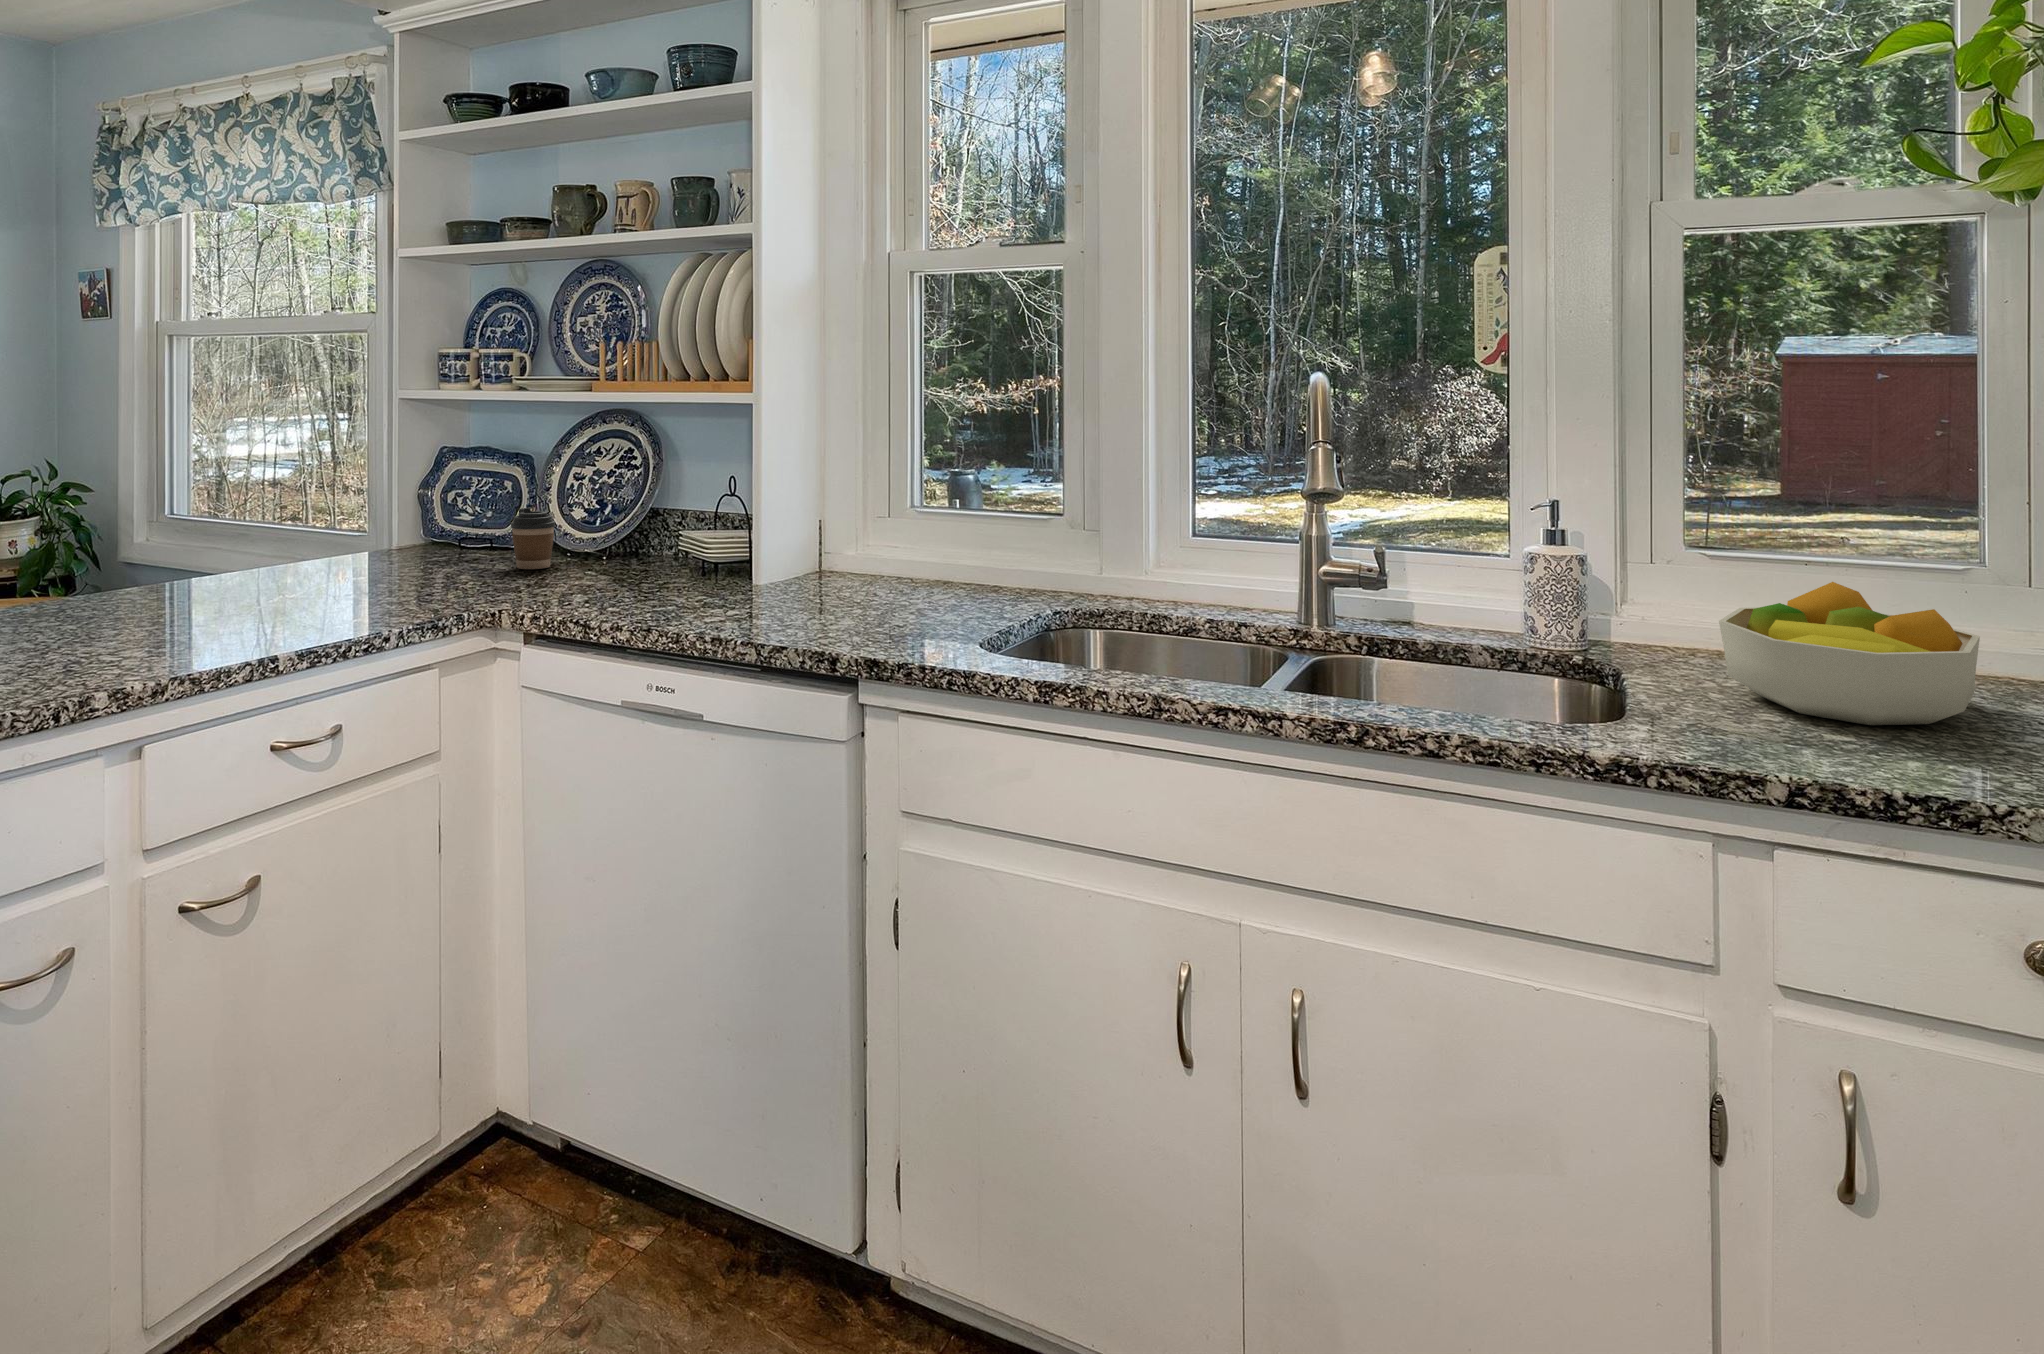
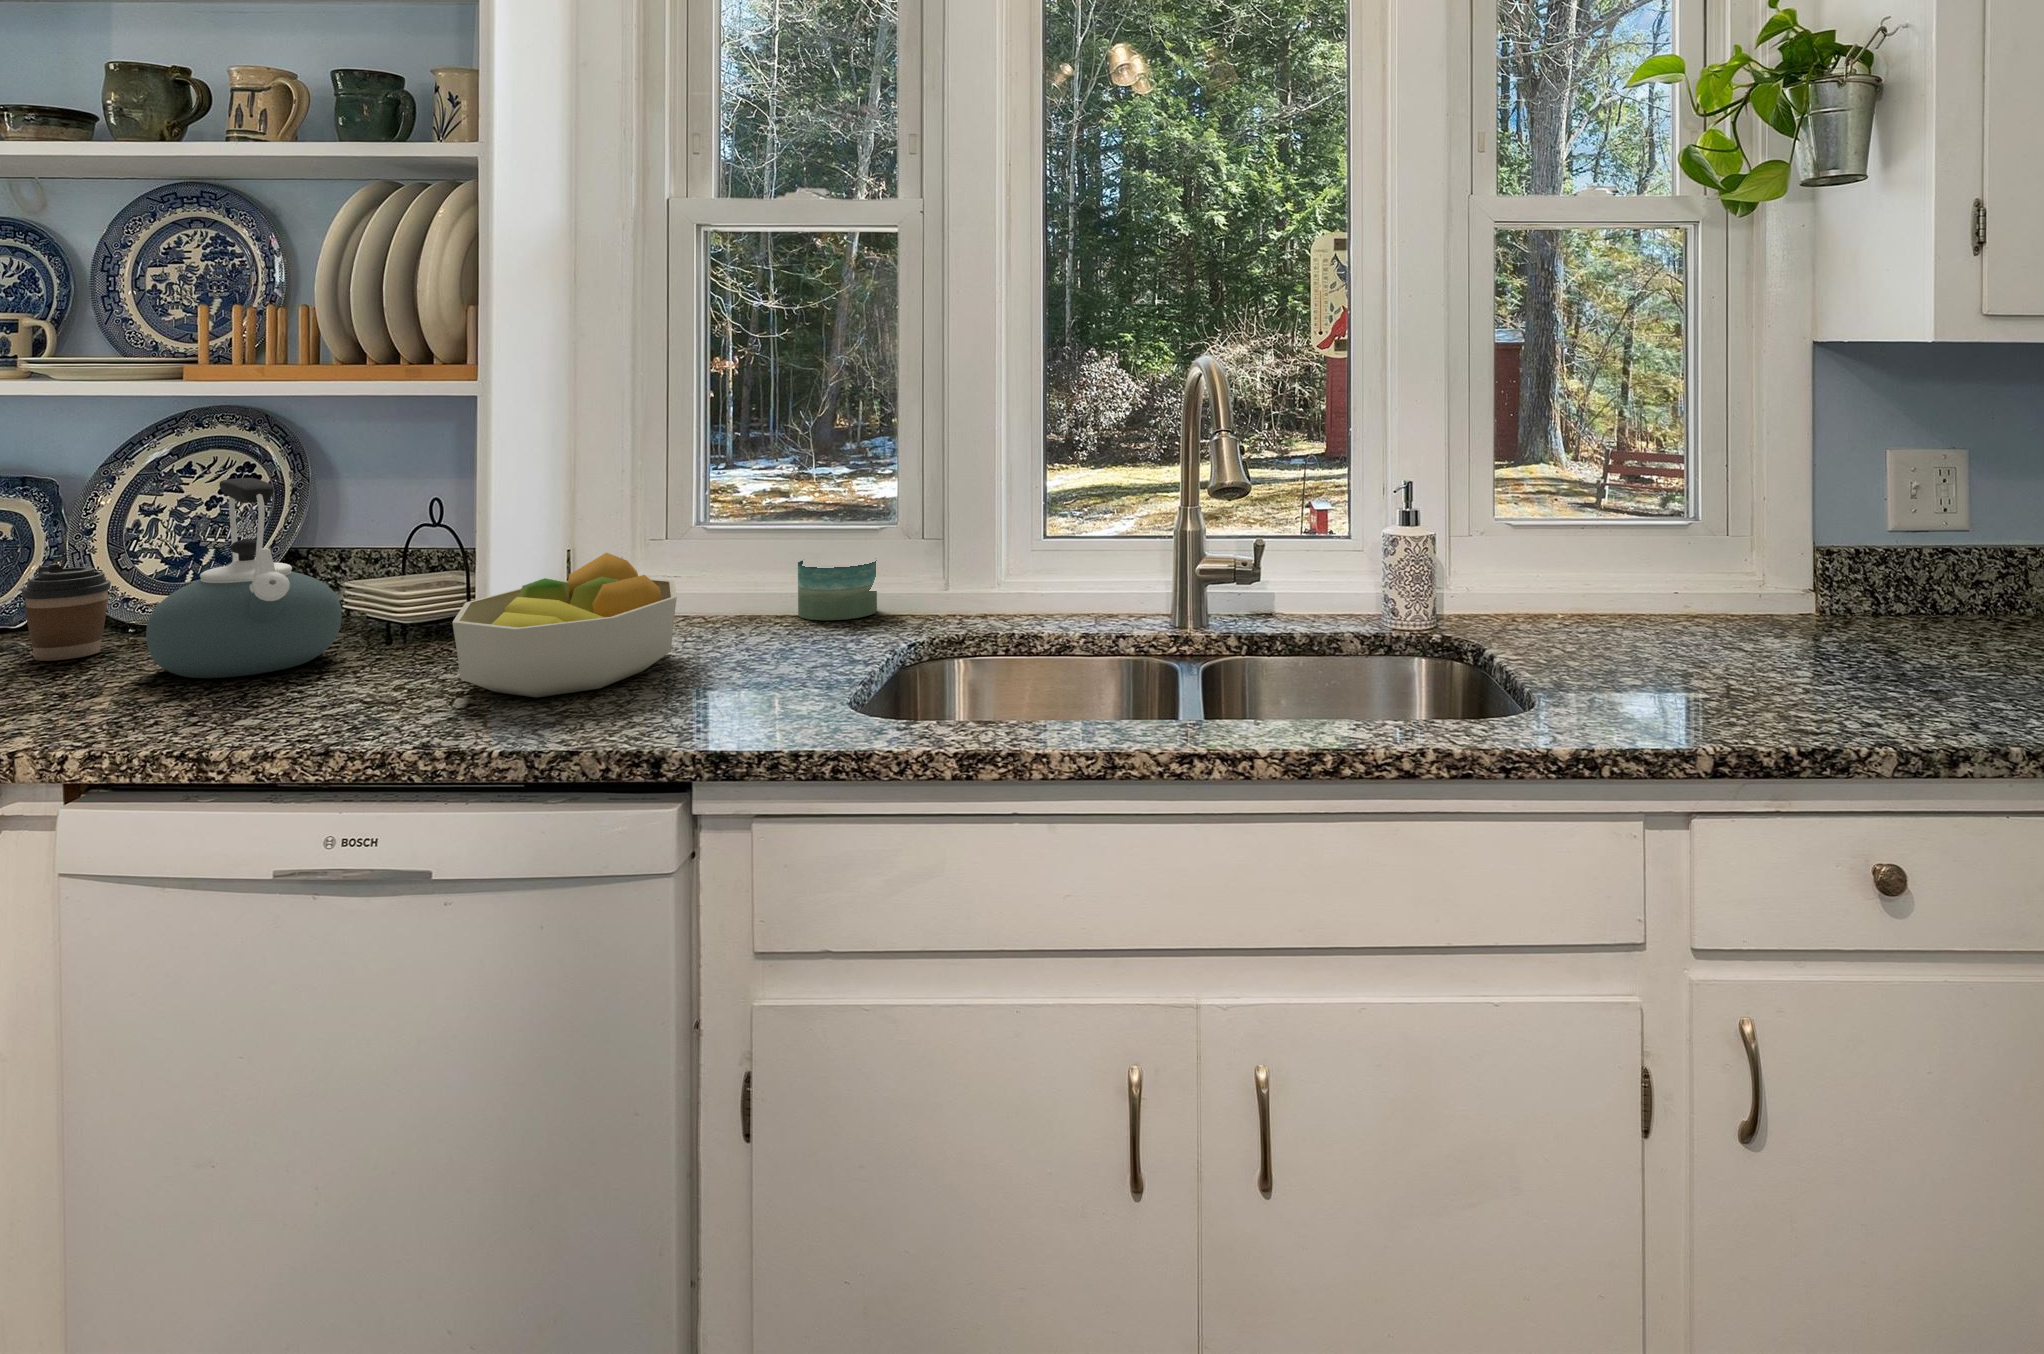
kettle: none [568,457,676,587] -> present [146,478,342,678]
candle: none [989,541,1055,592] -> present [798,558,877,620]
fruit bowl: present [1719,582,1980,725] -> present [452,553,677,698]

